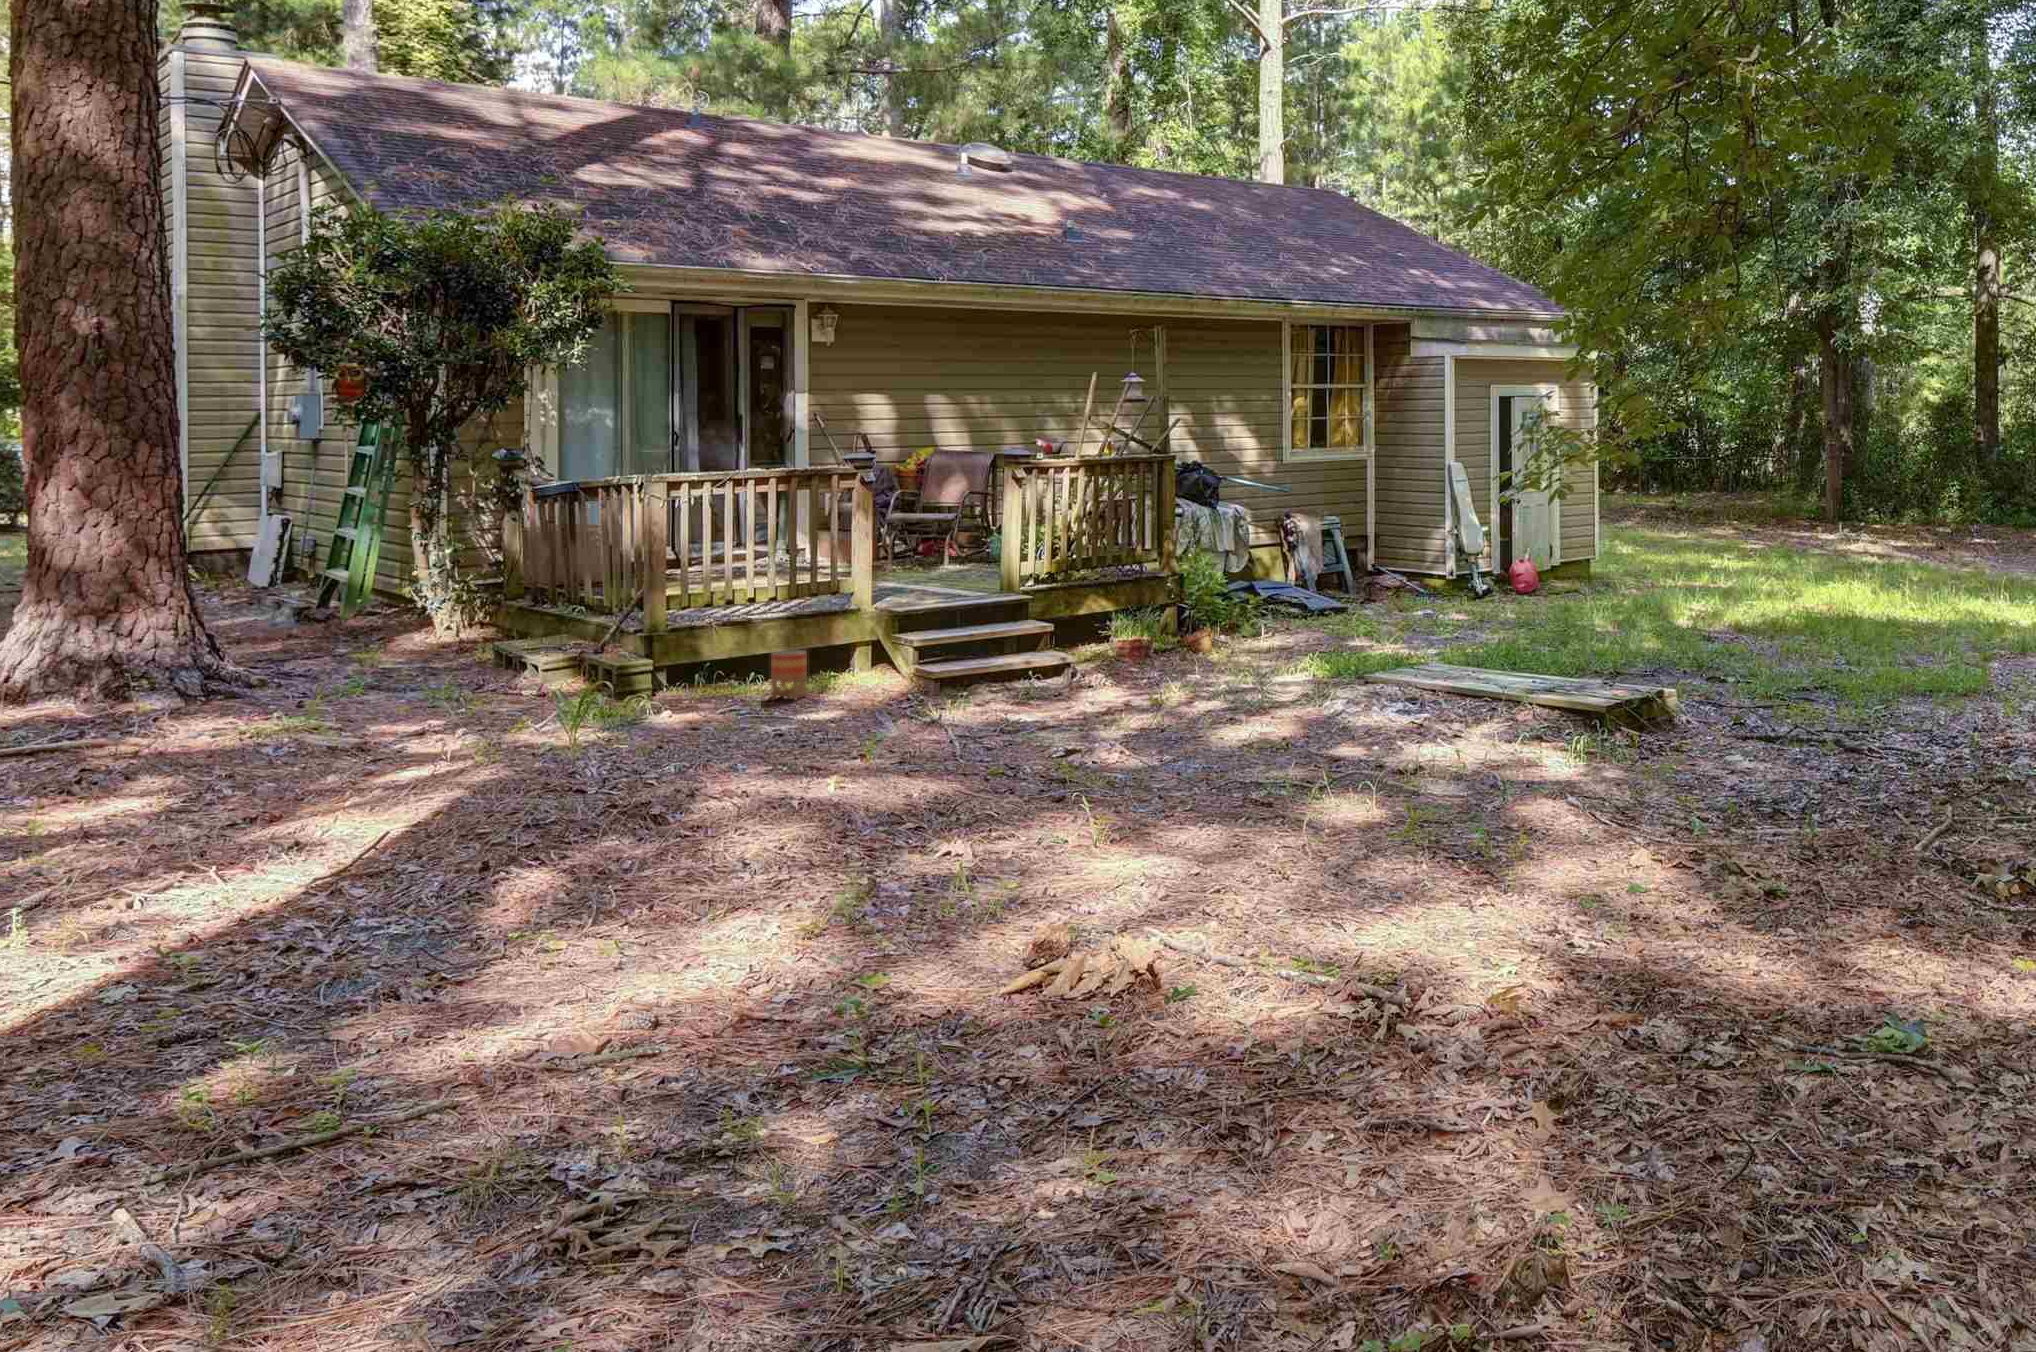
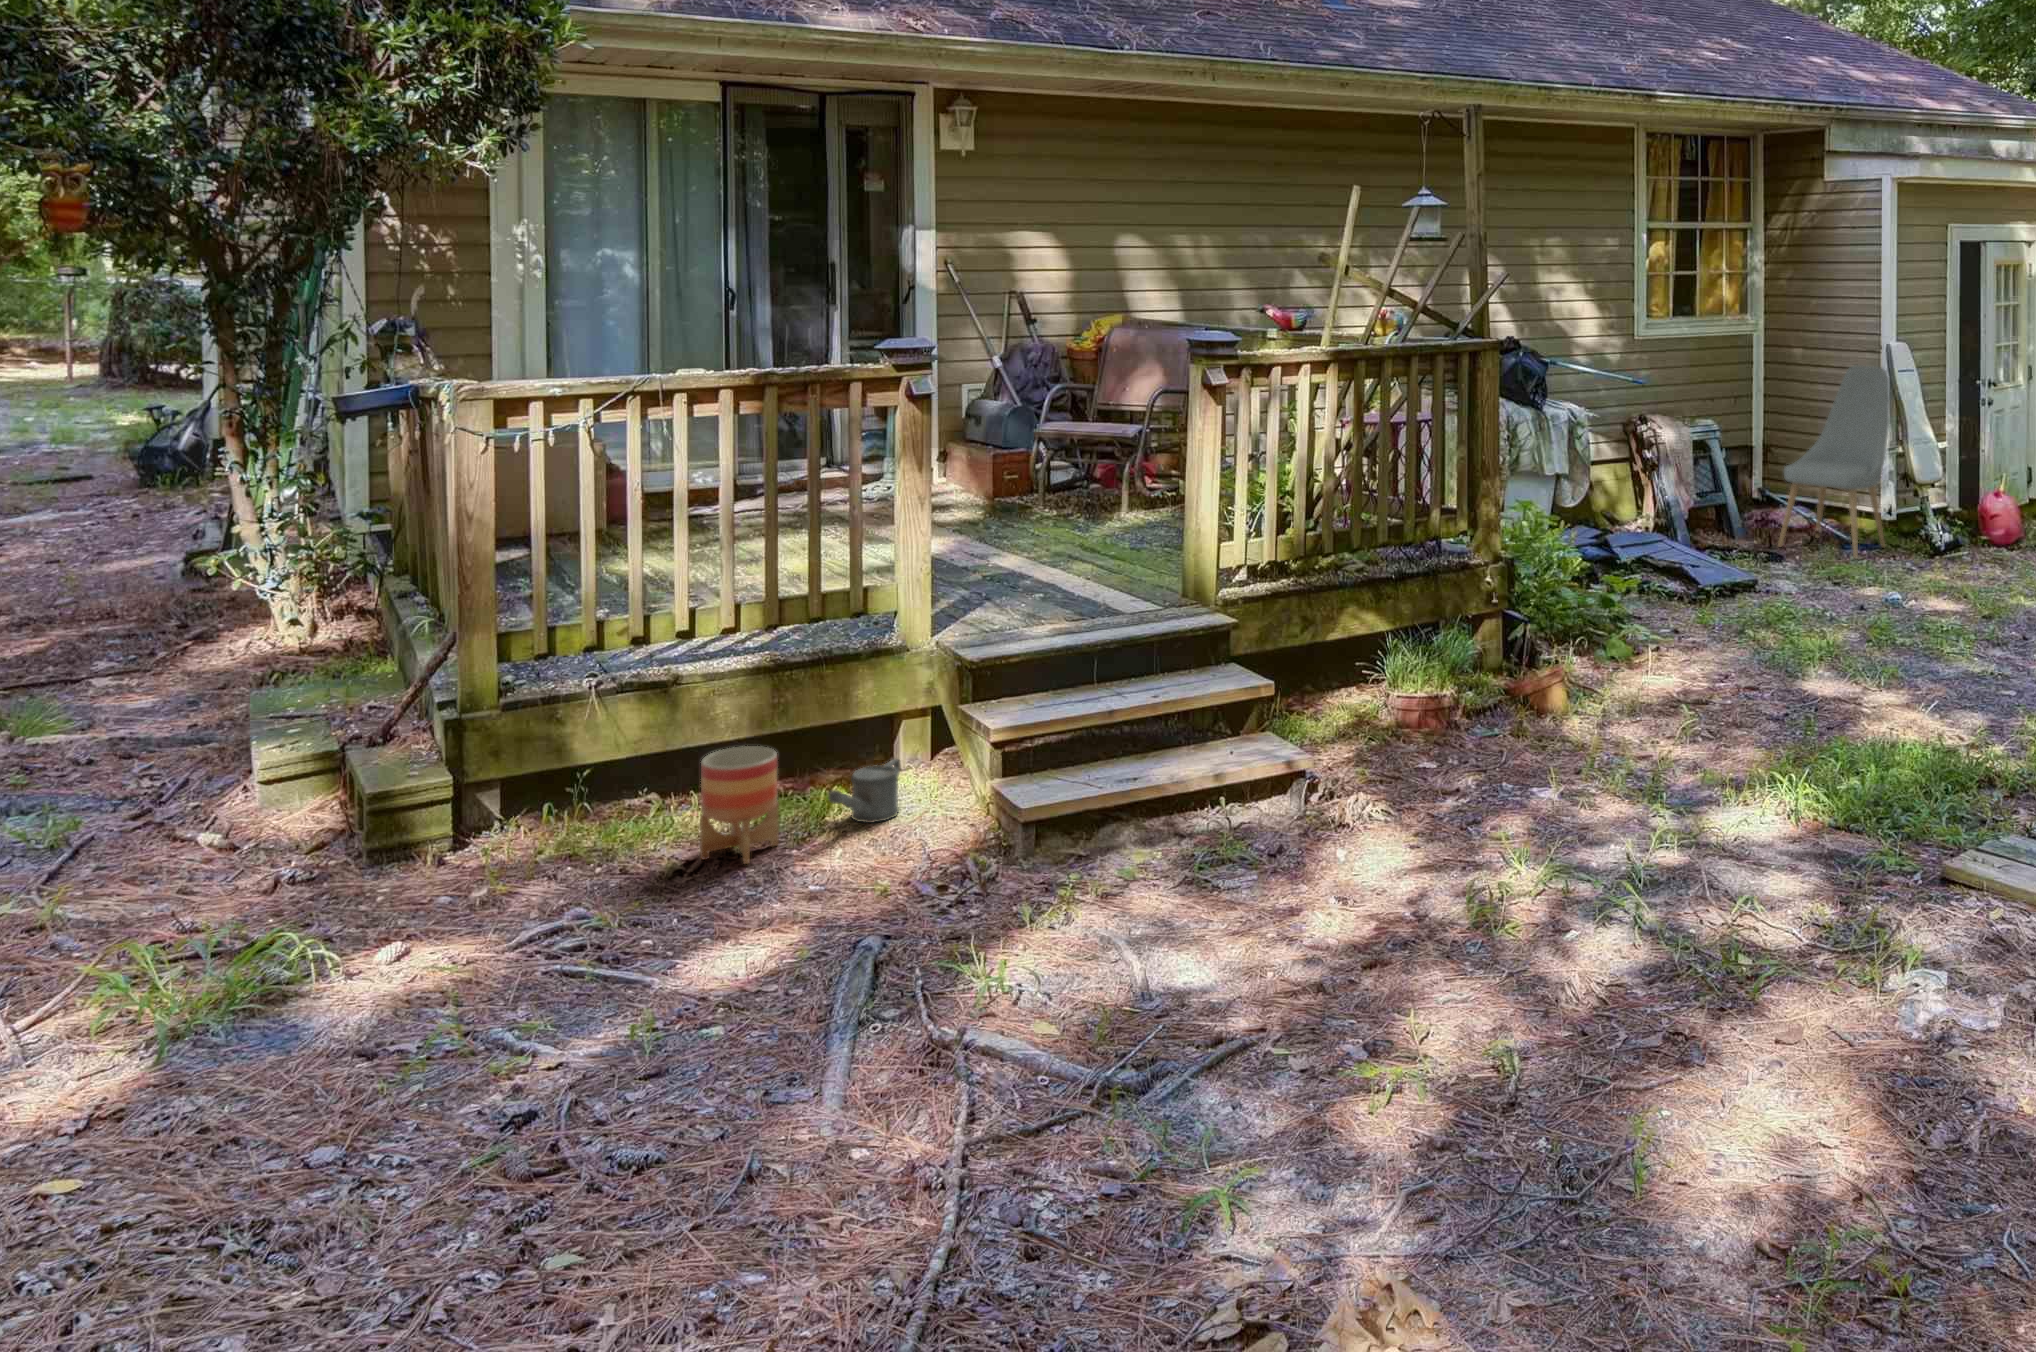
chair: none [1380,478,1456,604] -> present [1778,365,1890,558]
watering can: none [830,665,858,691] -> present [828,759,900,823]

